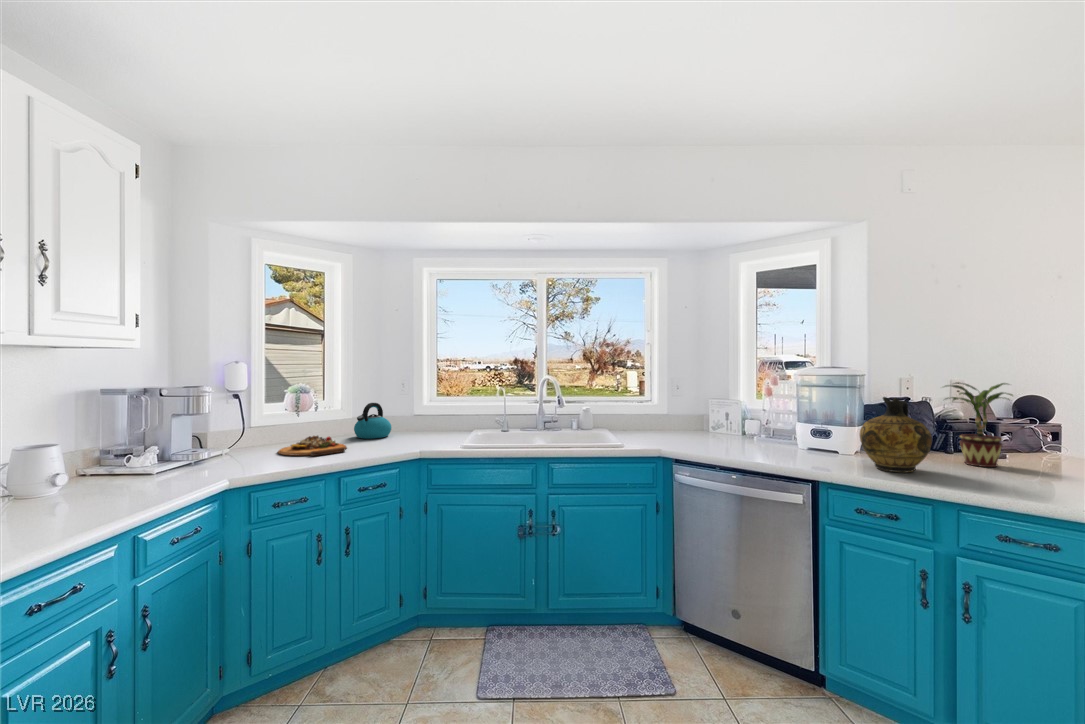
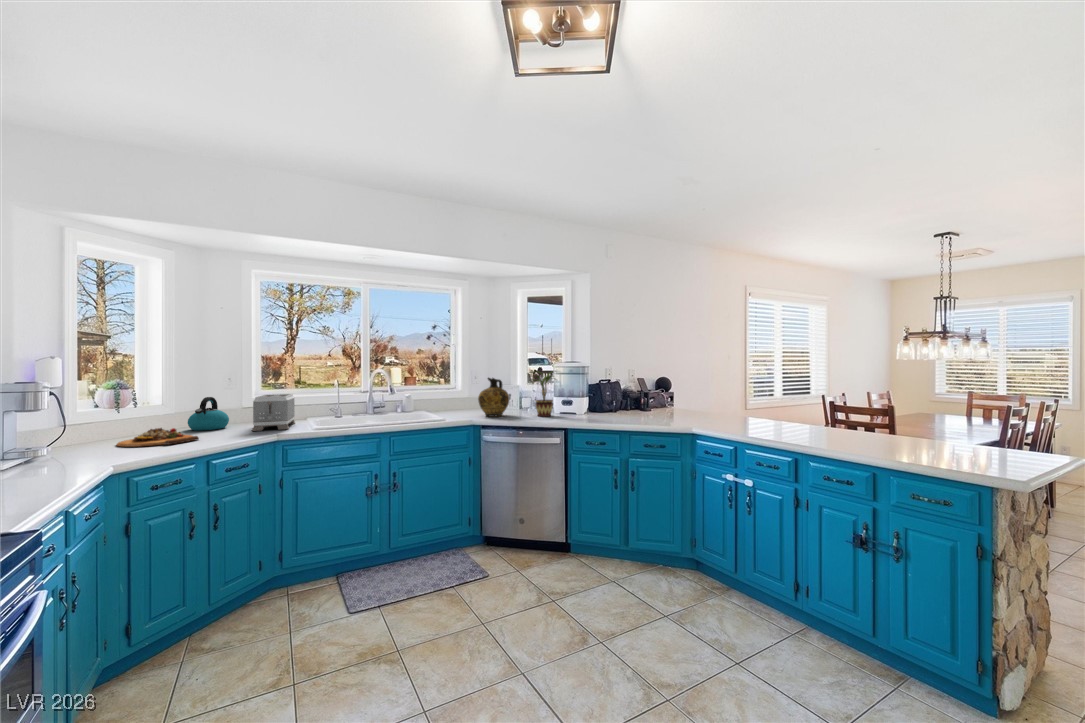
potted plant: present [945,383,1013,467] -> present [532,371,553,417]
ceramic jug: present [860,397,932,472] -> present [478,378,510,417]
toaster: none [402,402,454,445] -> present [252,394,295,431]

